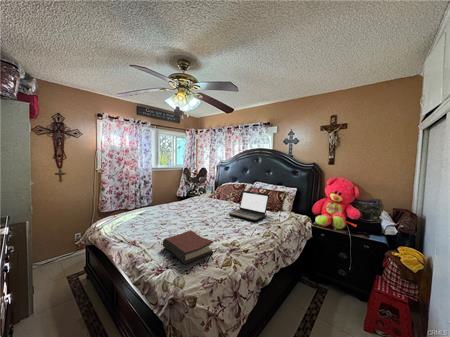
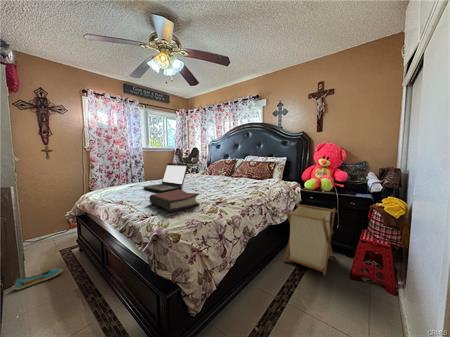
laptop: present [229,191,269,221] -> present [143,163,188,192]
laundry basket: none [294,239,350,325] -> present [284,203,338,276]
shoe: none [22,302,70,326] -> present [14,269,62,290]

